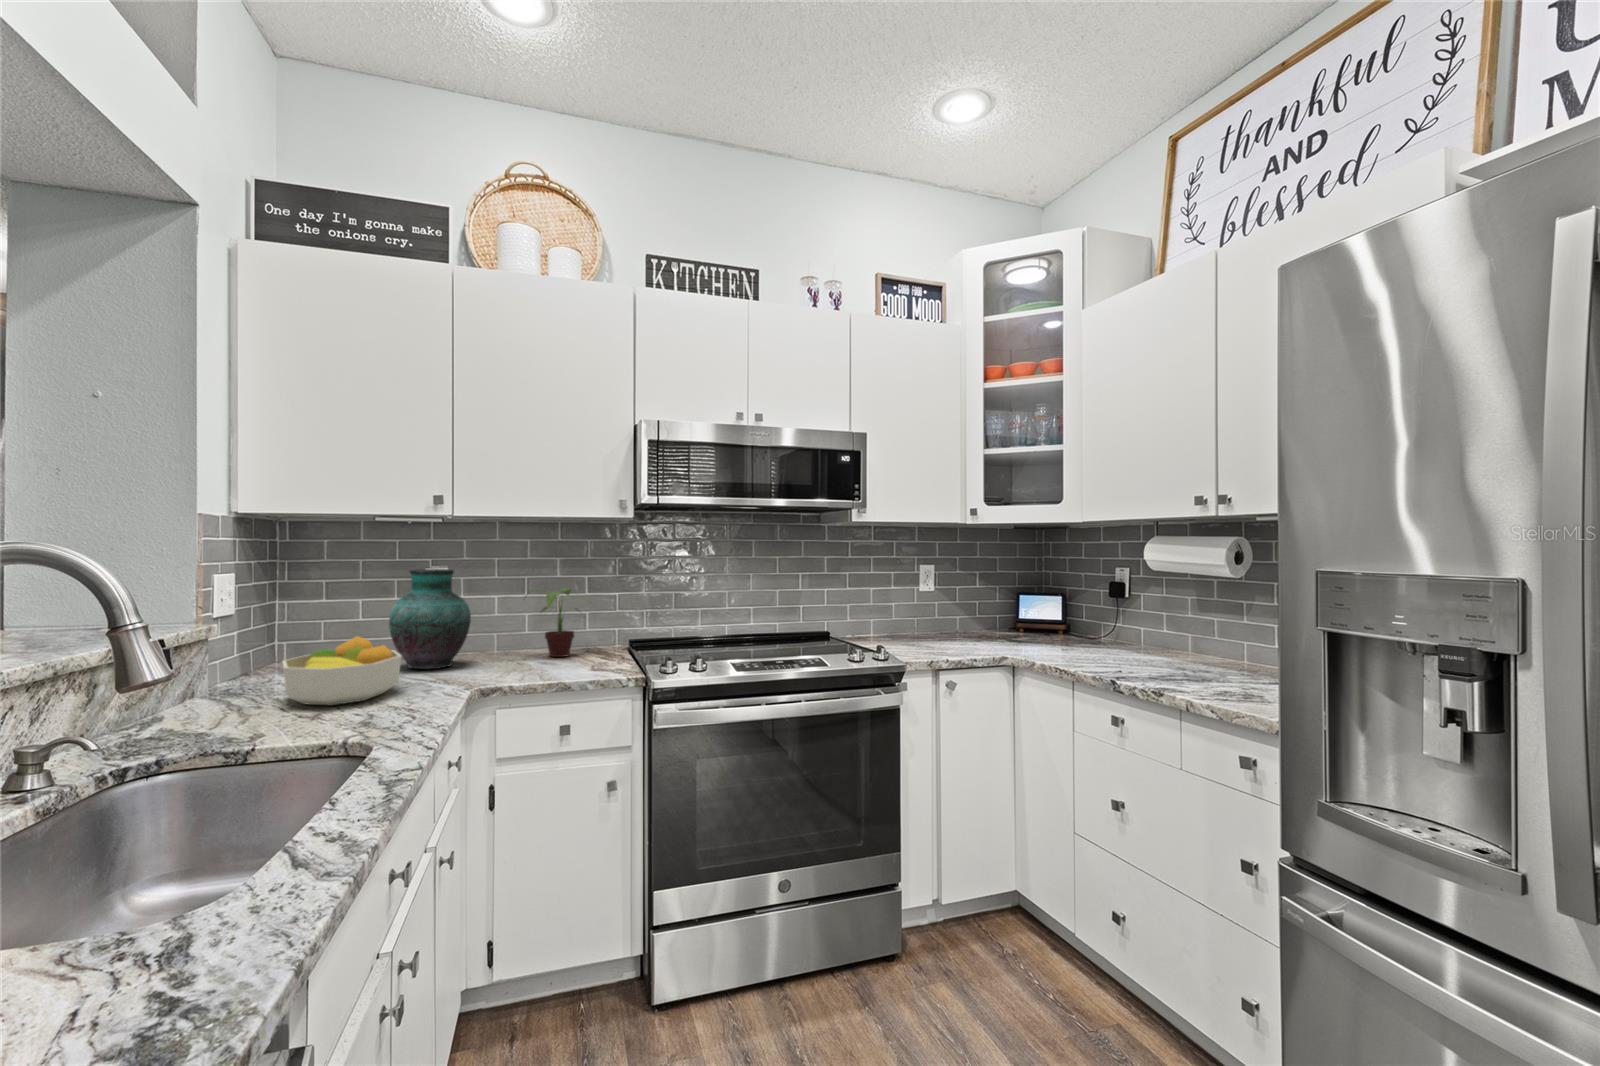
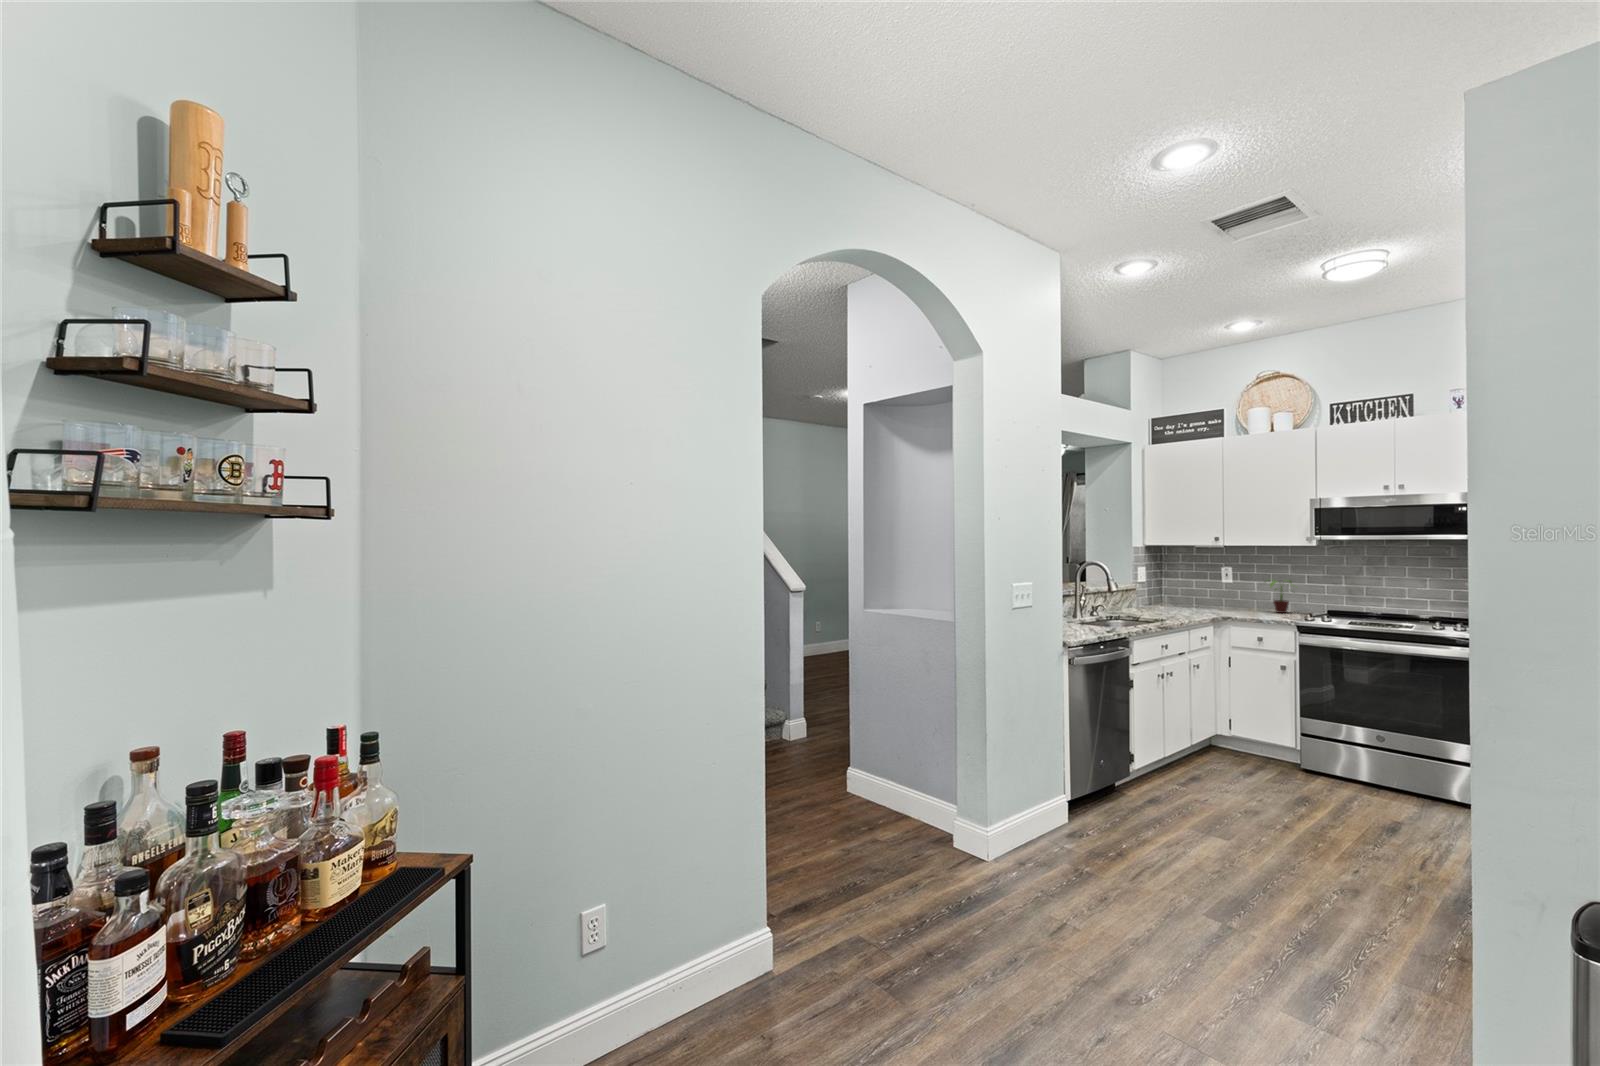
vase: present [389,569,471,669] -> none [1200,568,1235,610]
fruit bowl: present [283,636,402,705] -> none [1153,592,1194,615]

